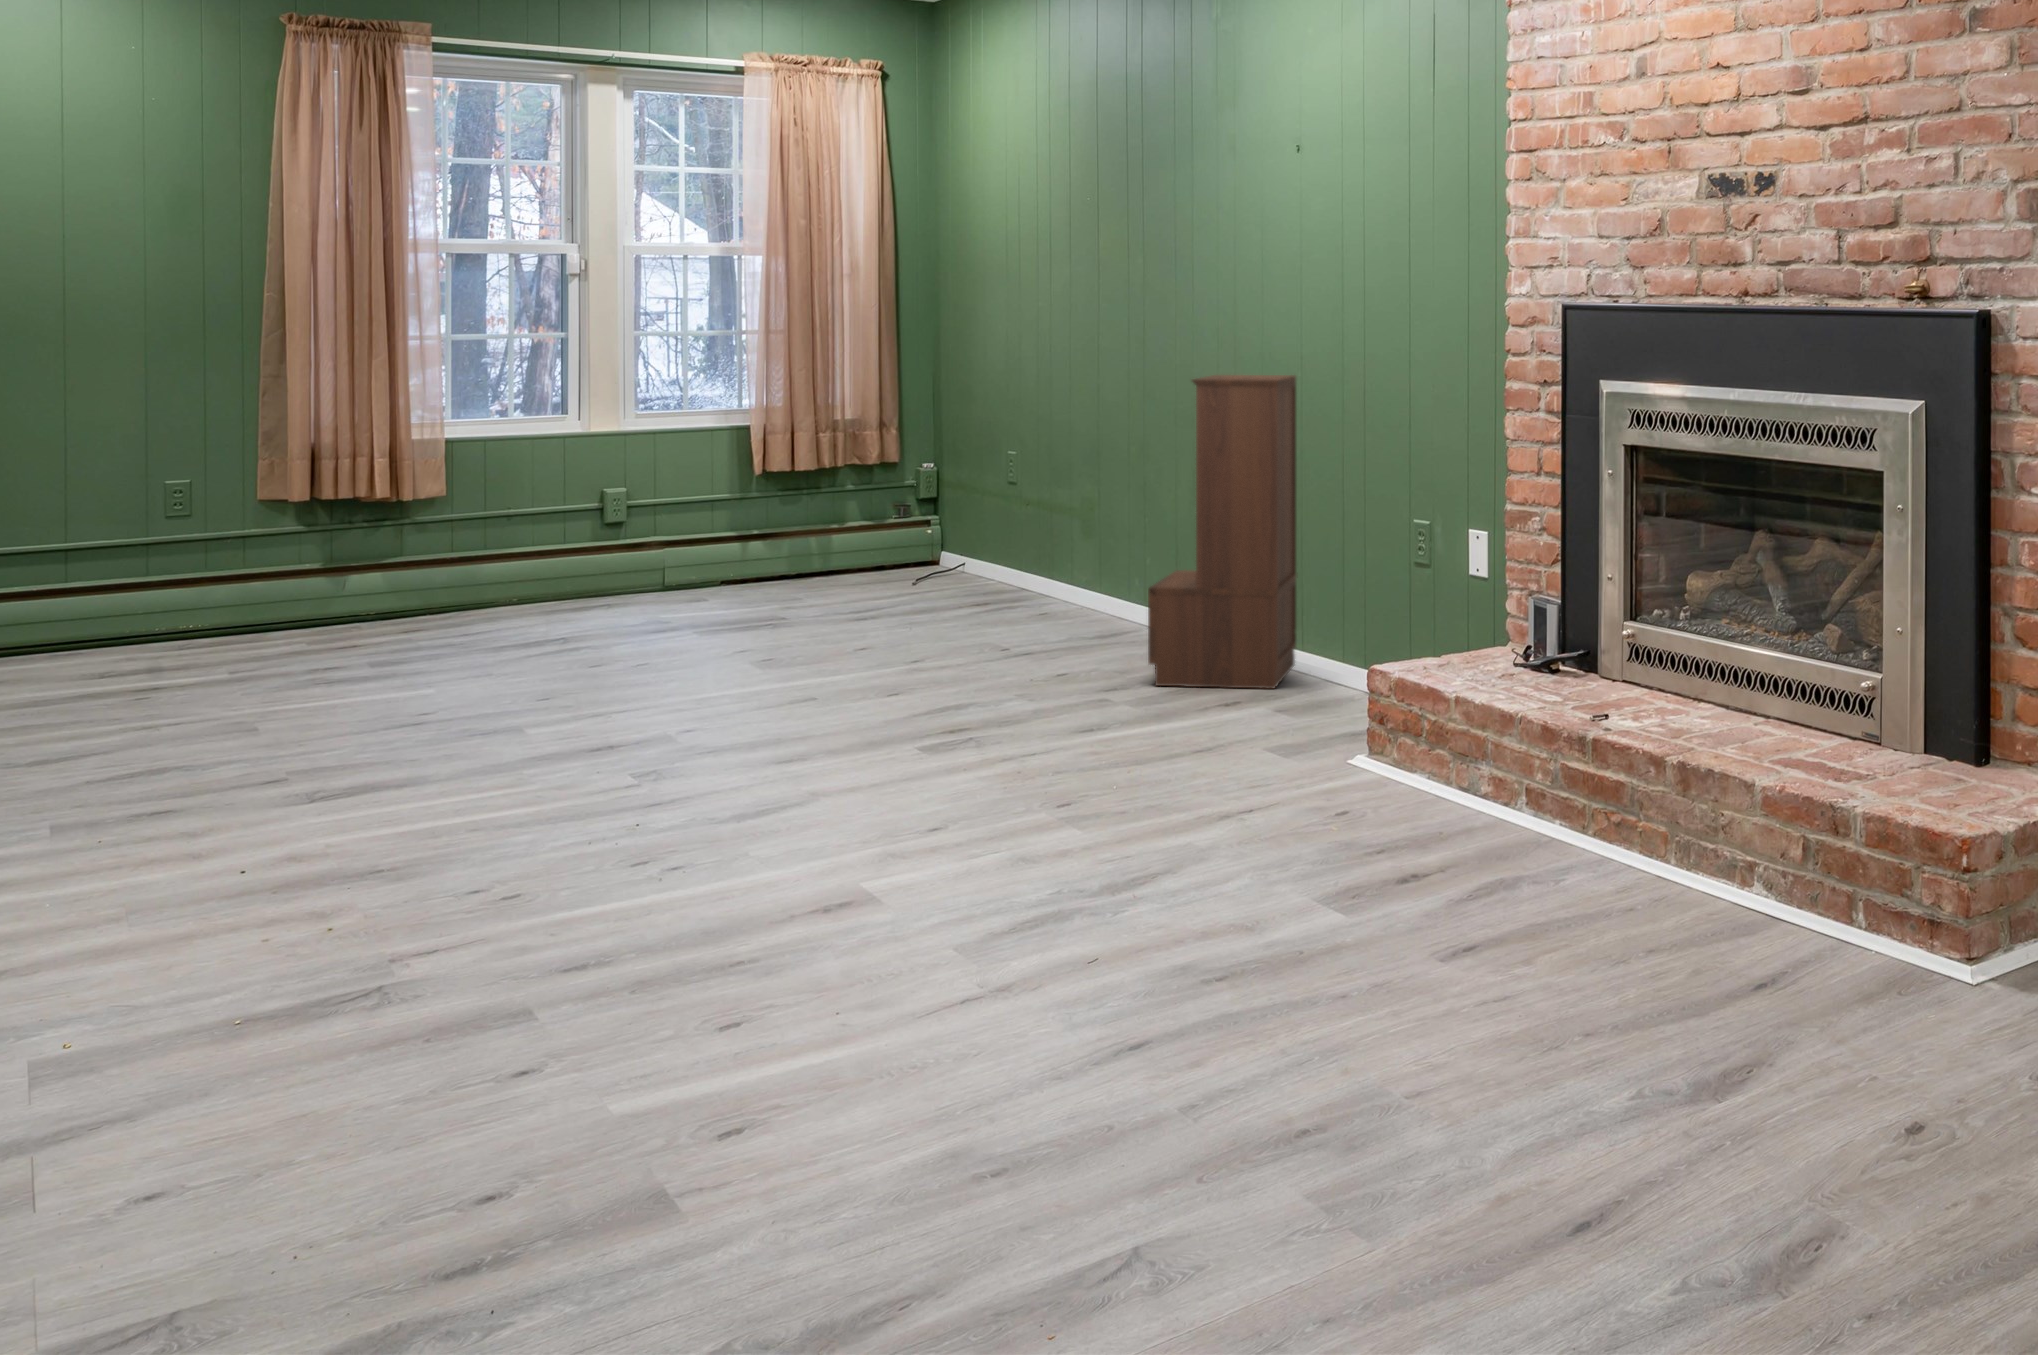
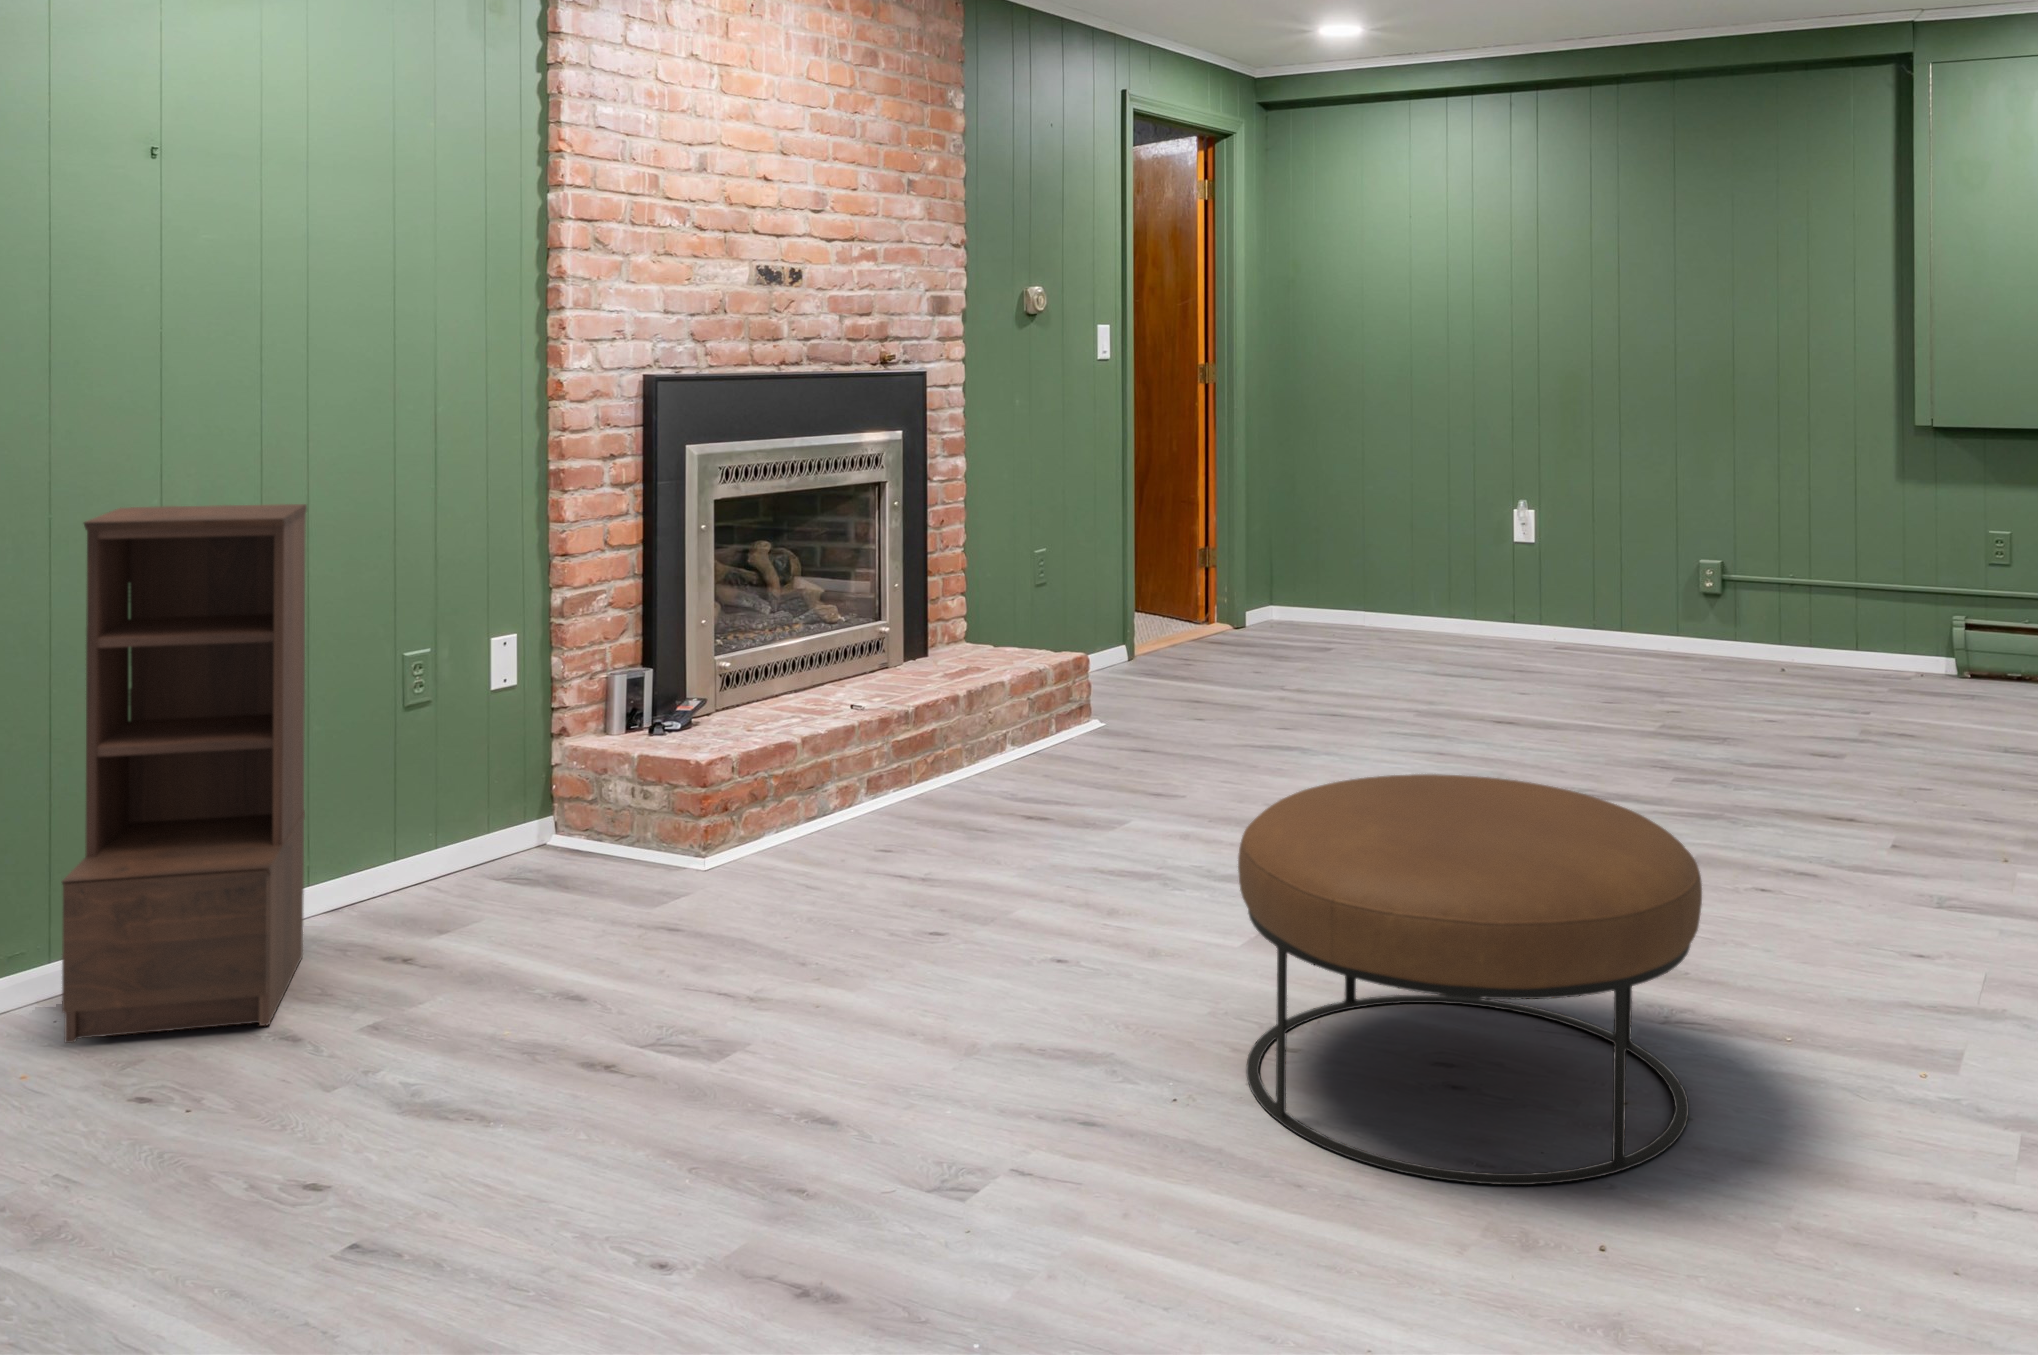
ottoman: none [249,648,723,996] -> present [1238,774,1702,1185]

